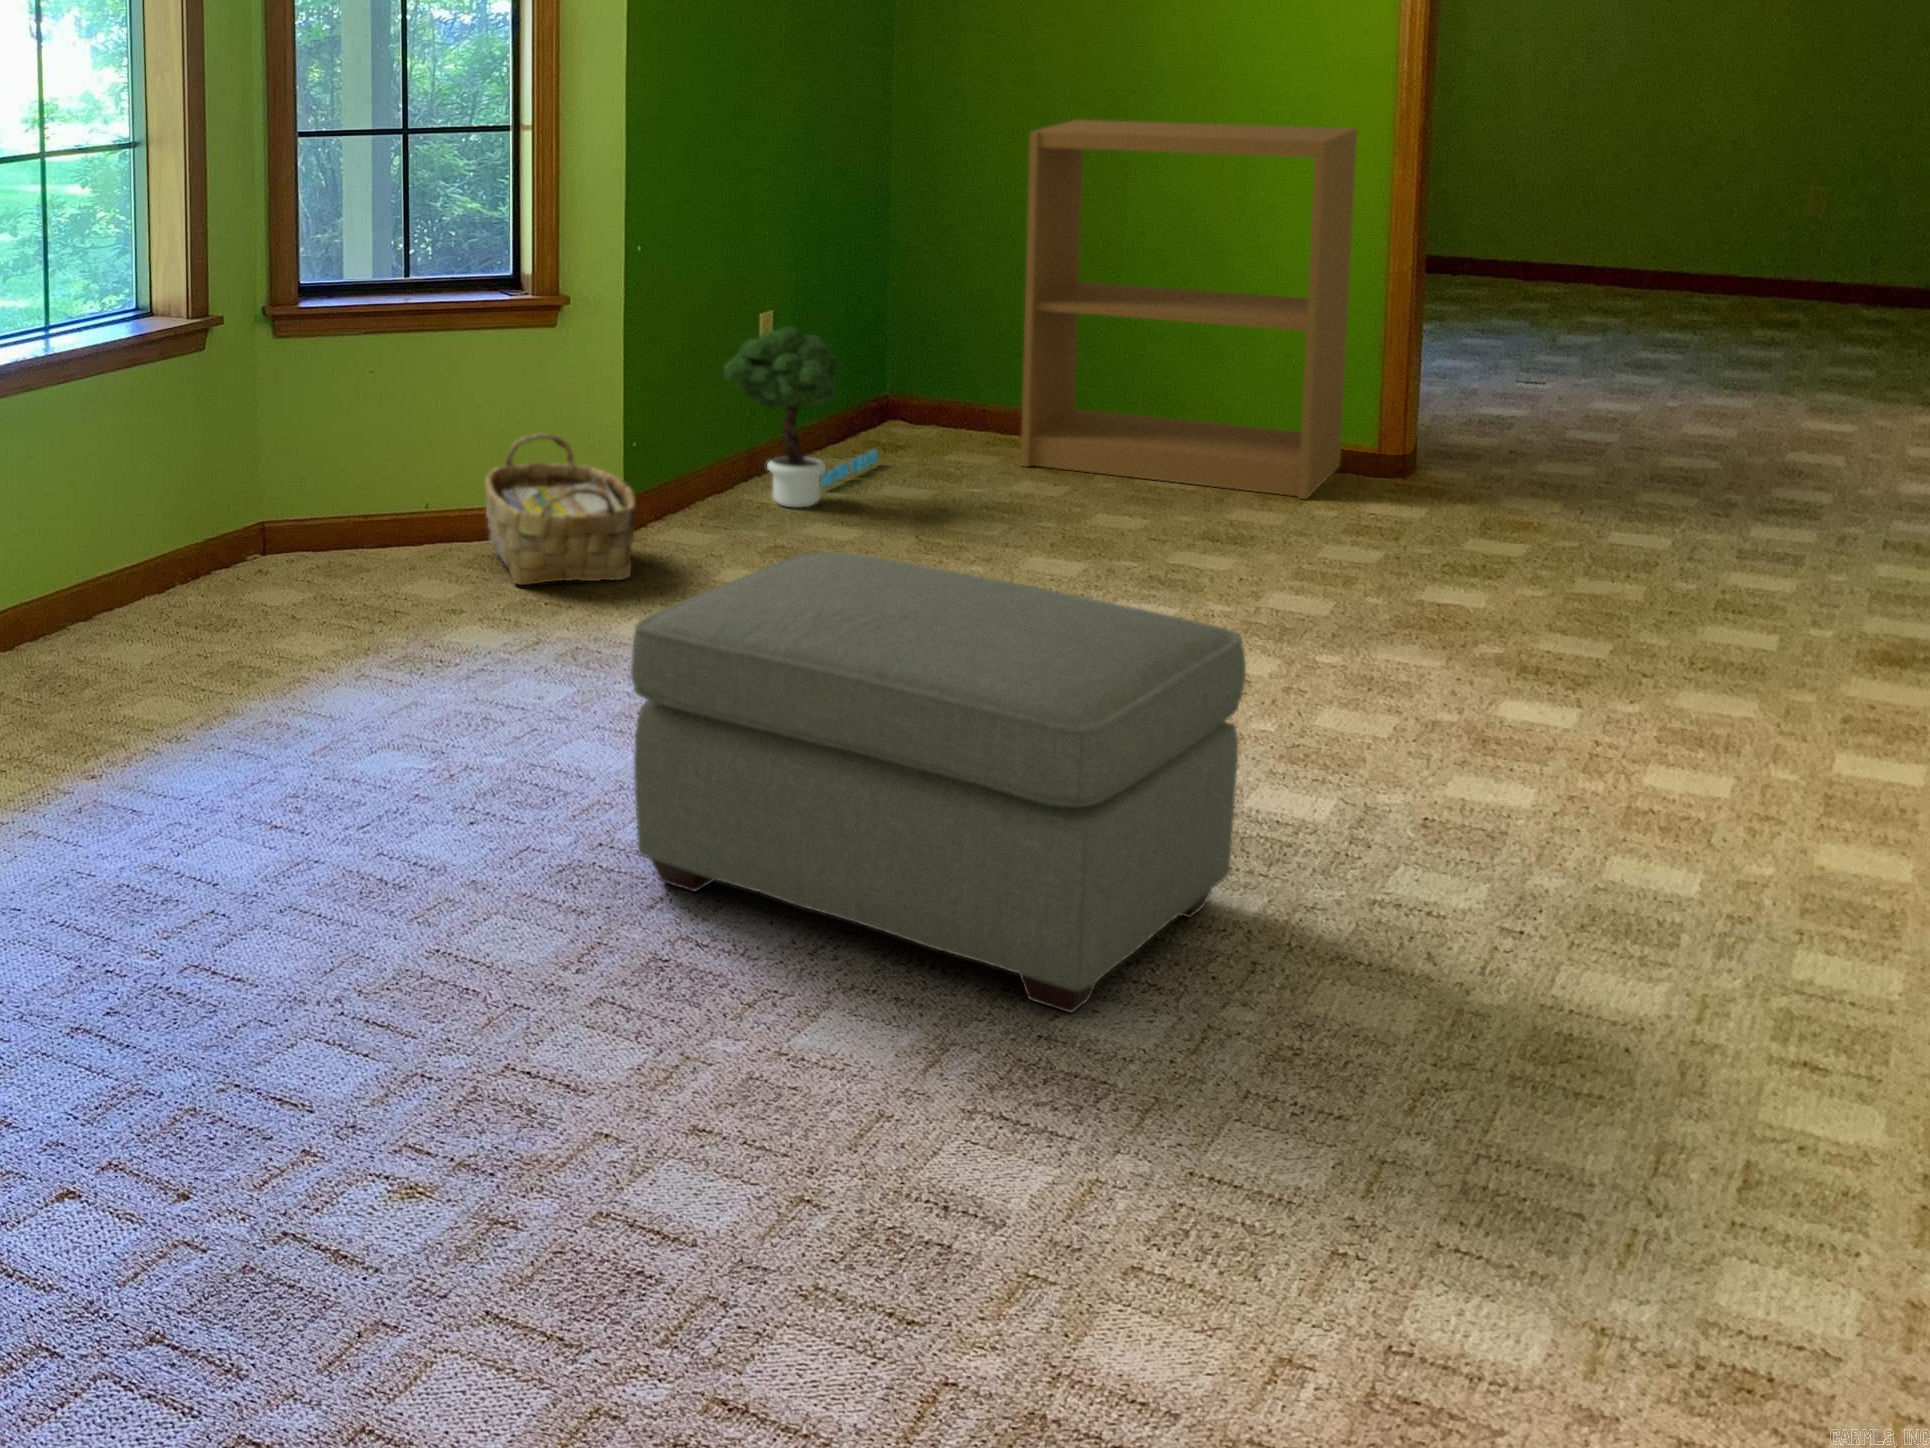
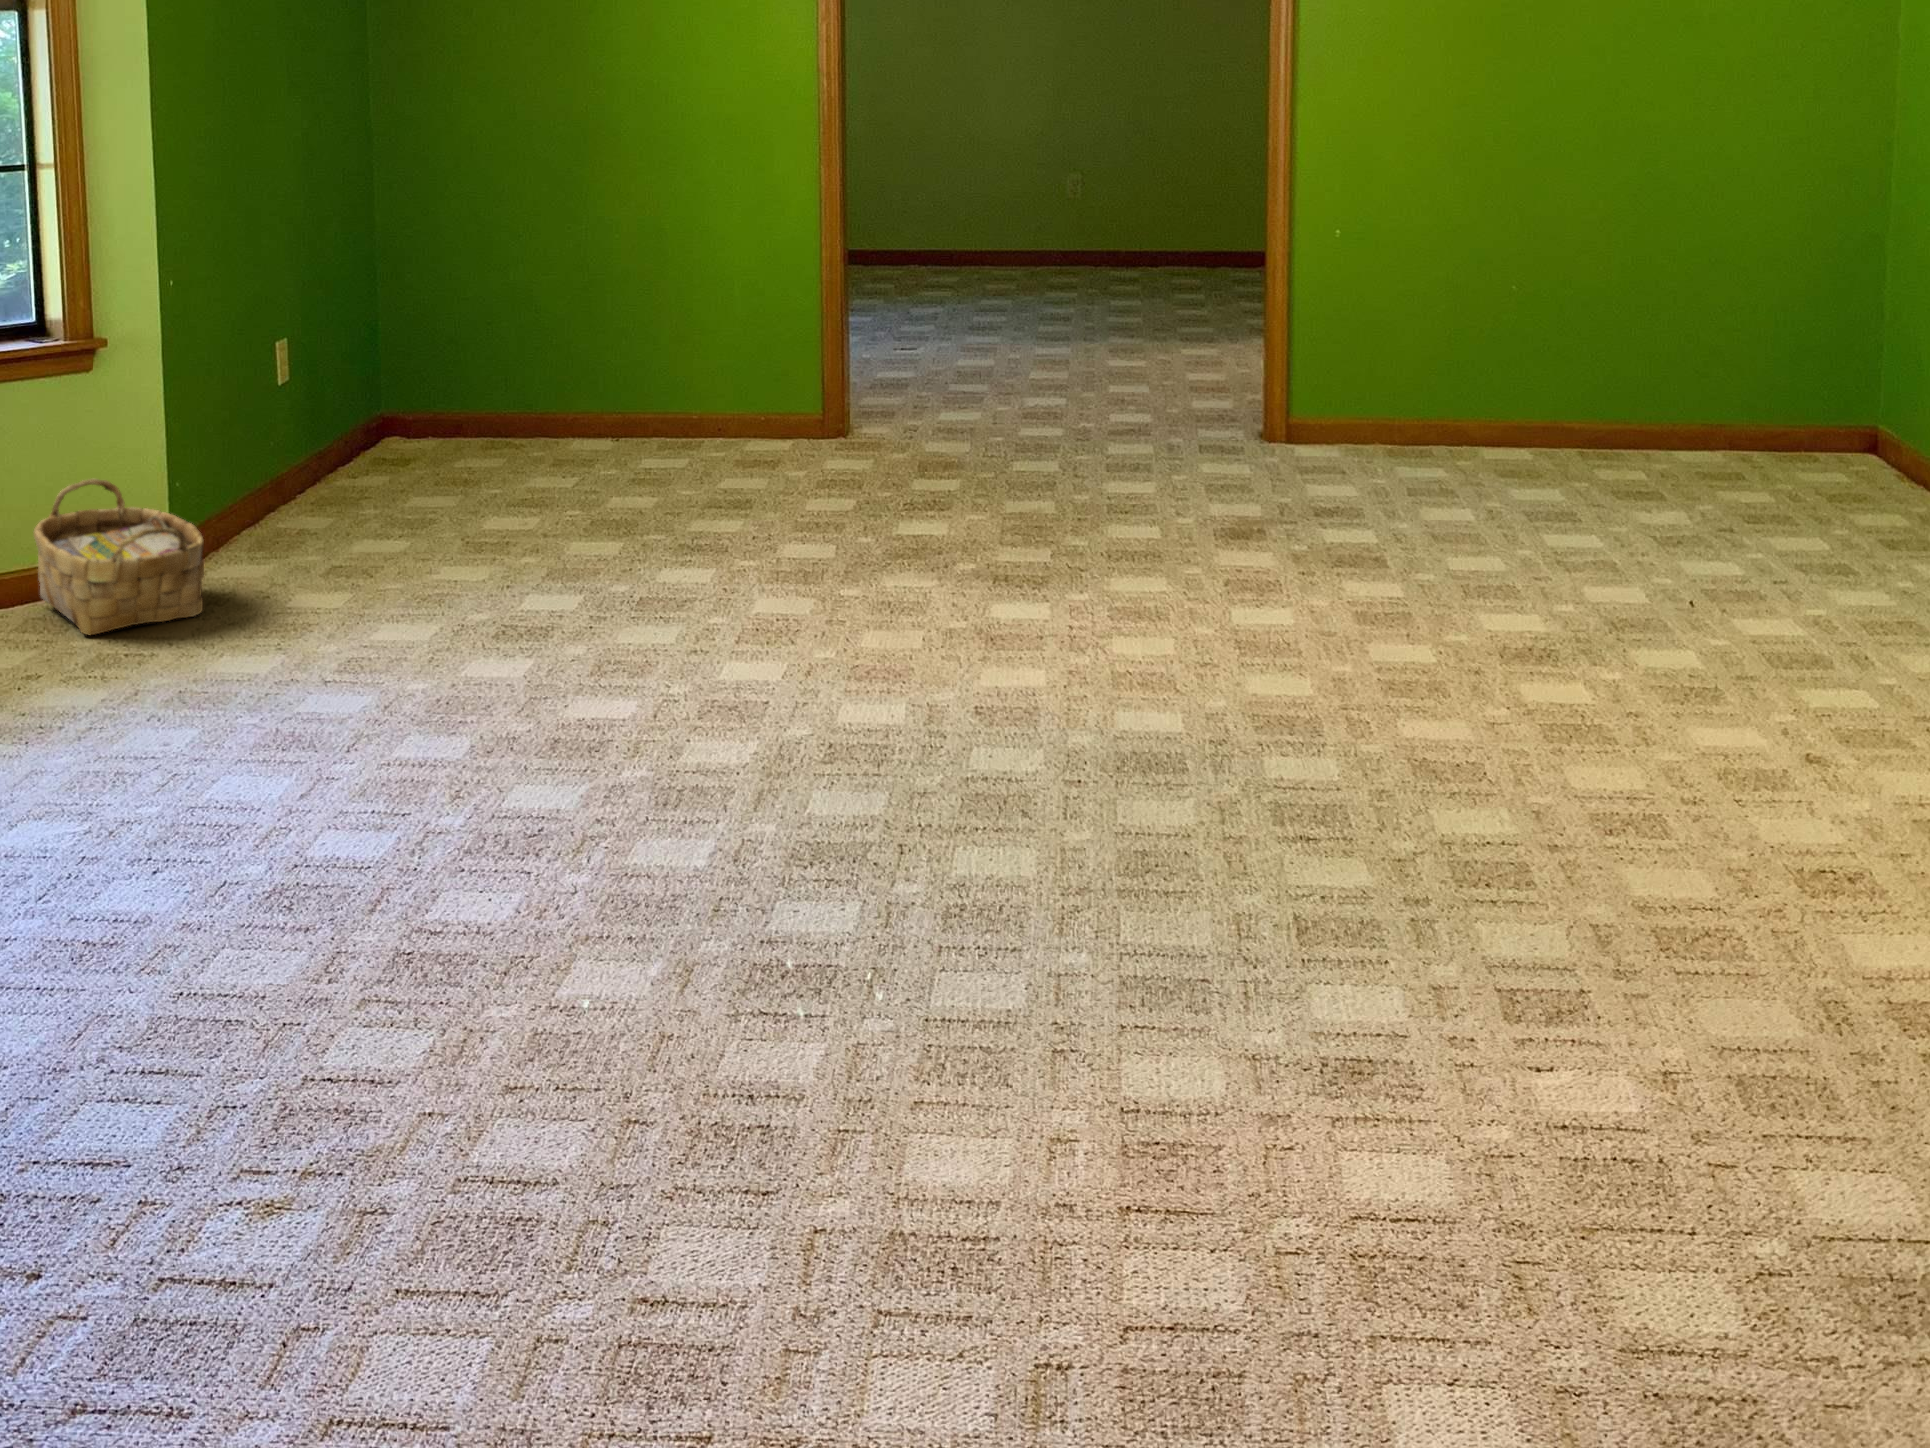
bookshelf: present [1021,120,1357,499] -> none [515,144,789,468]
potted tree: present [724,327,878,507] -> none [254,352,394,527]
ottoman: present [631,552,1246,1013] -> none [336,548,867,916]

